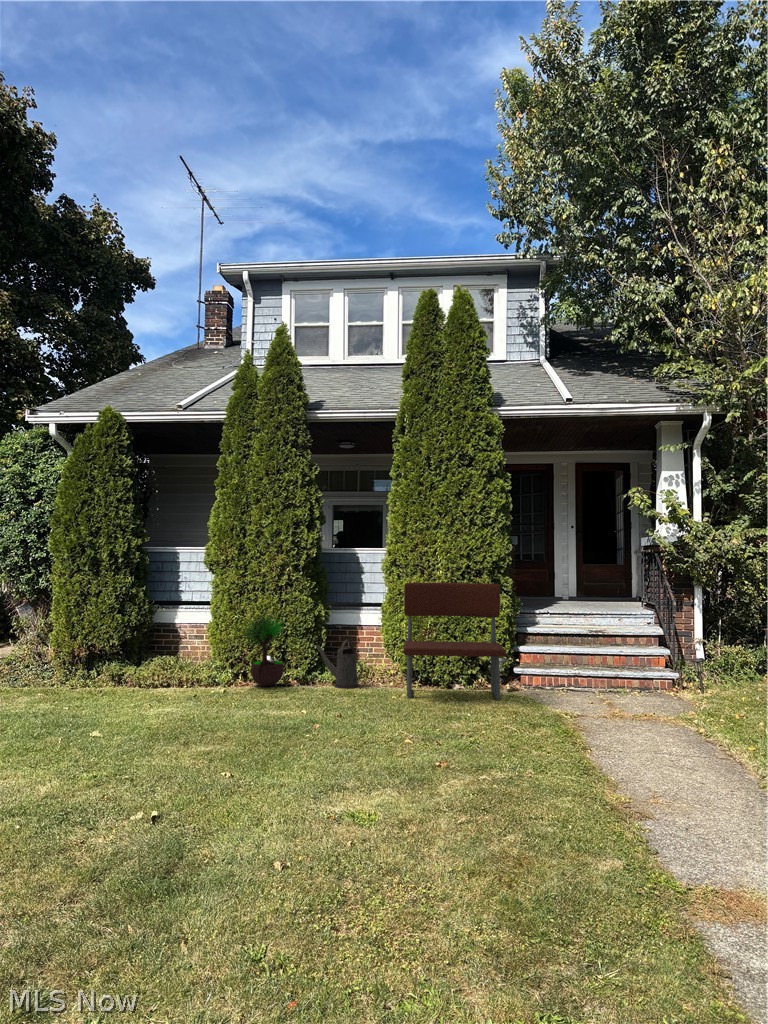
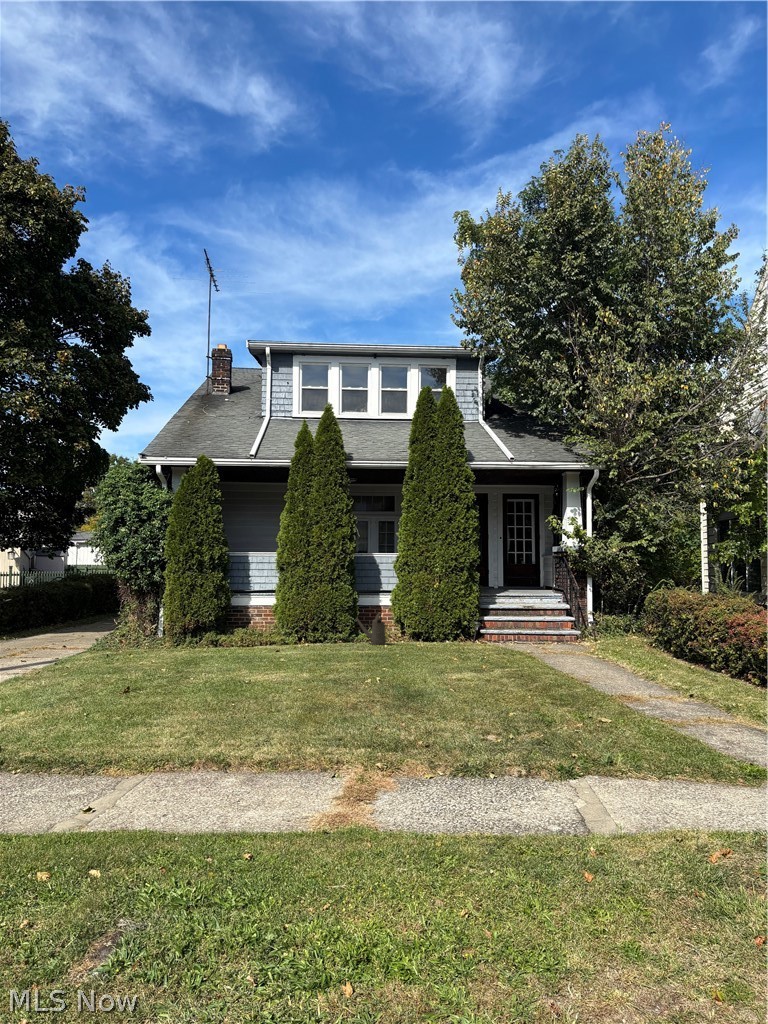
bench: present [404,583,506,700] -> none [417,576,485,648]
potted tree: present [243,615,284,686] -> none [312,595,342,645]

